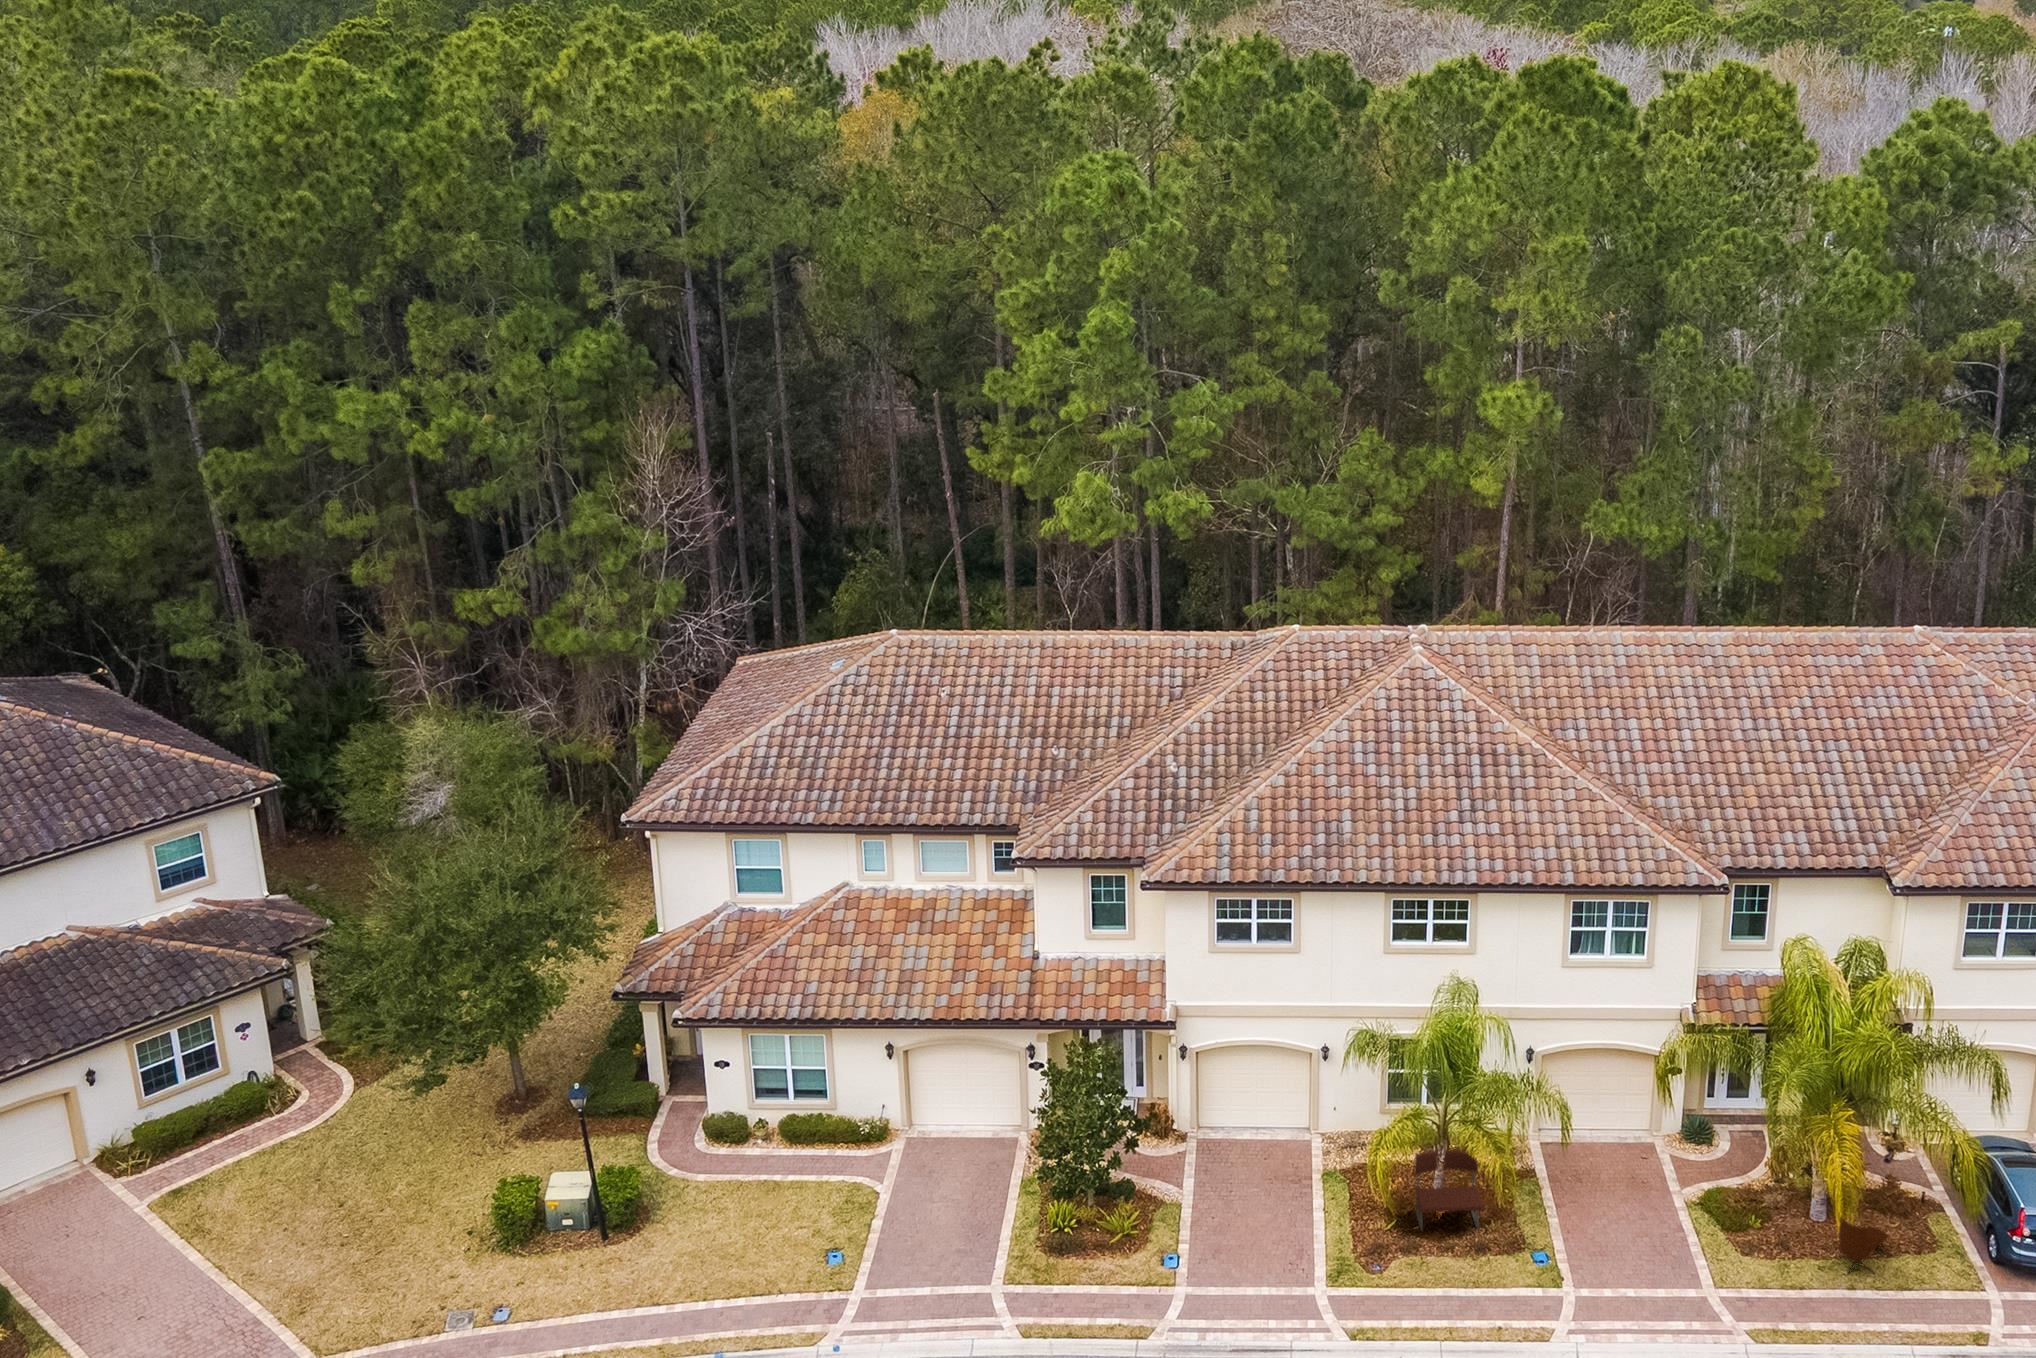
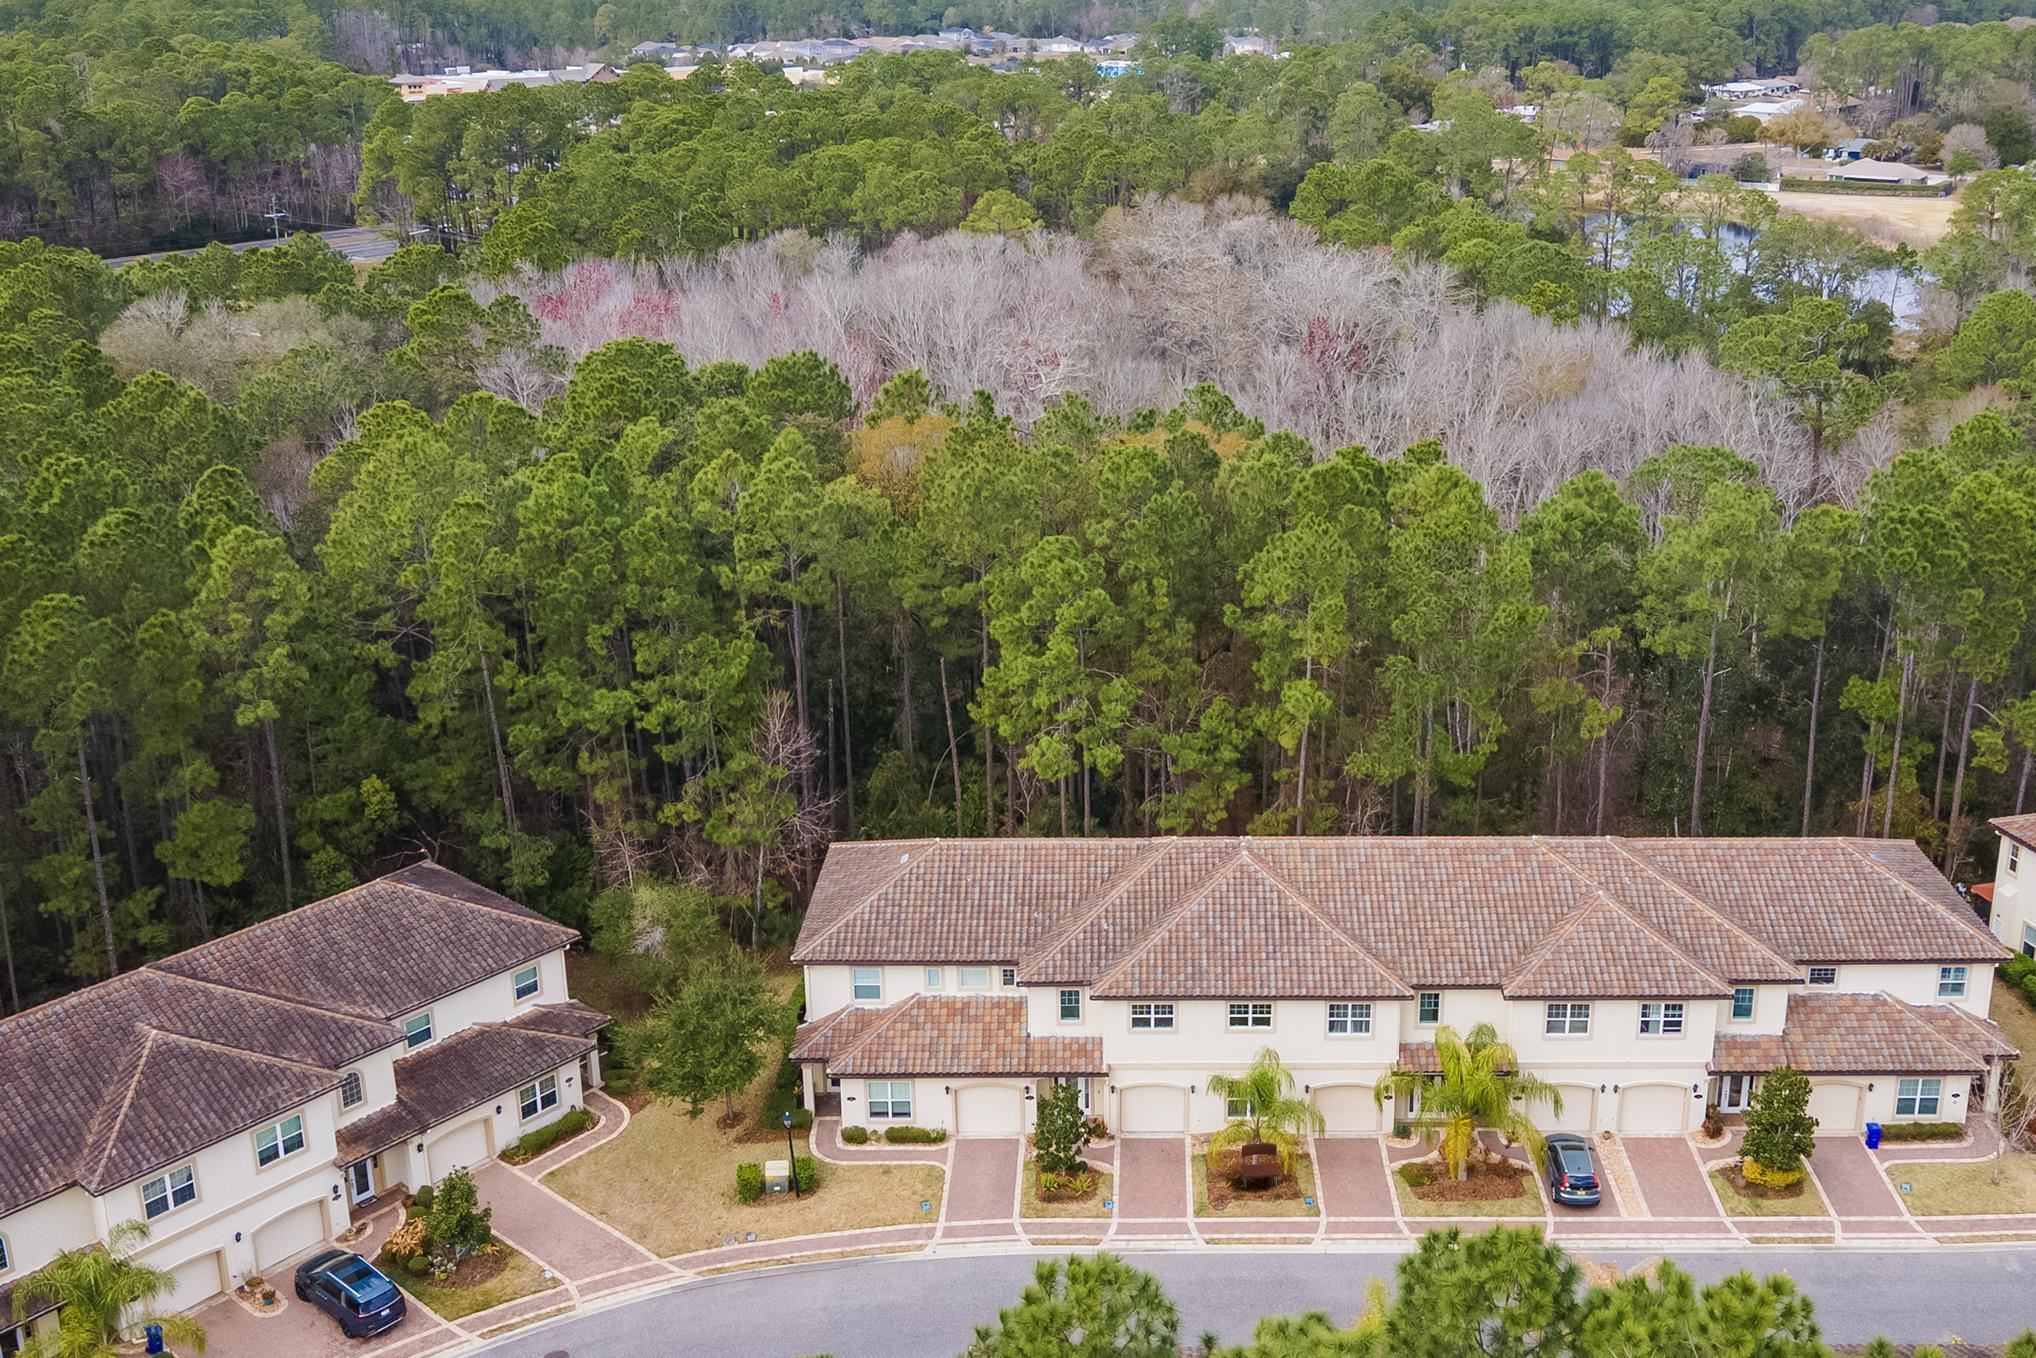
lounge chair: present [1839,1218,1888,1270] -> none [1466,1176,1496,1207]

